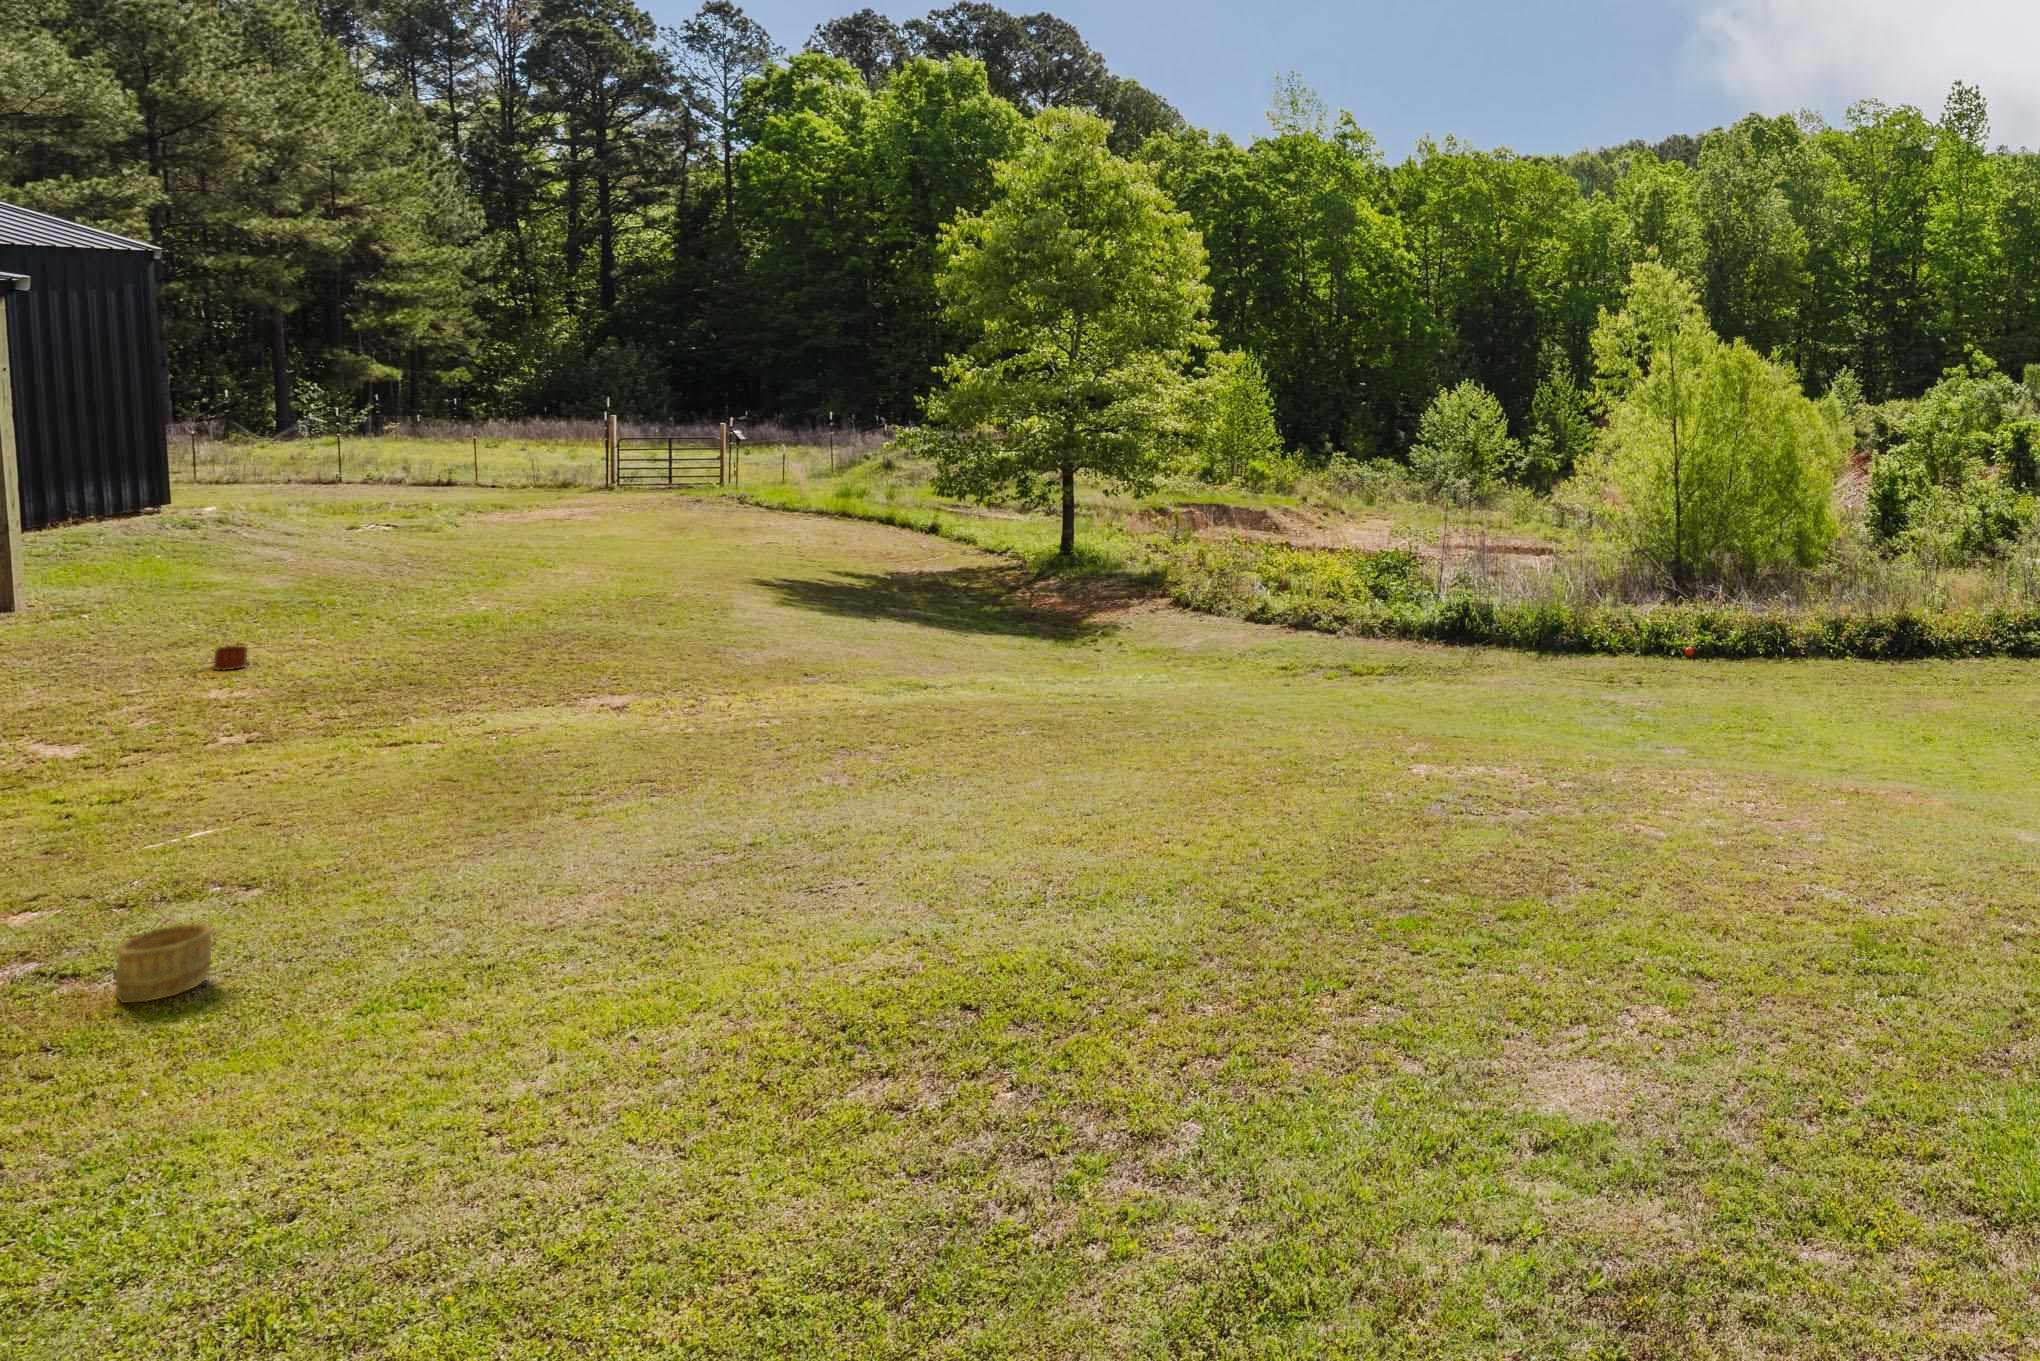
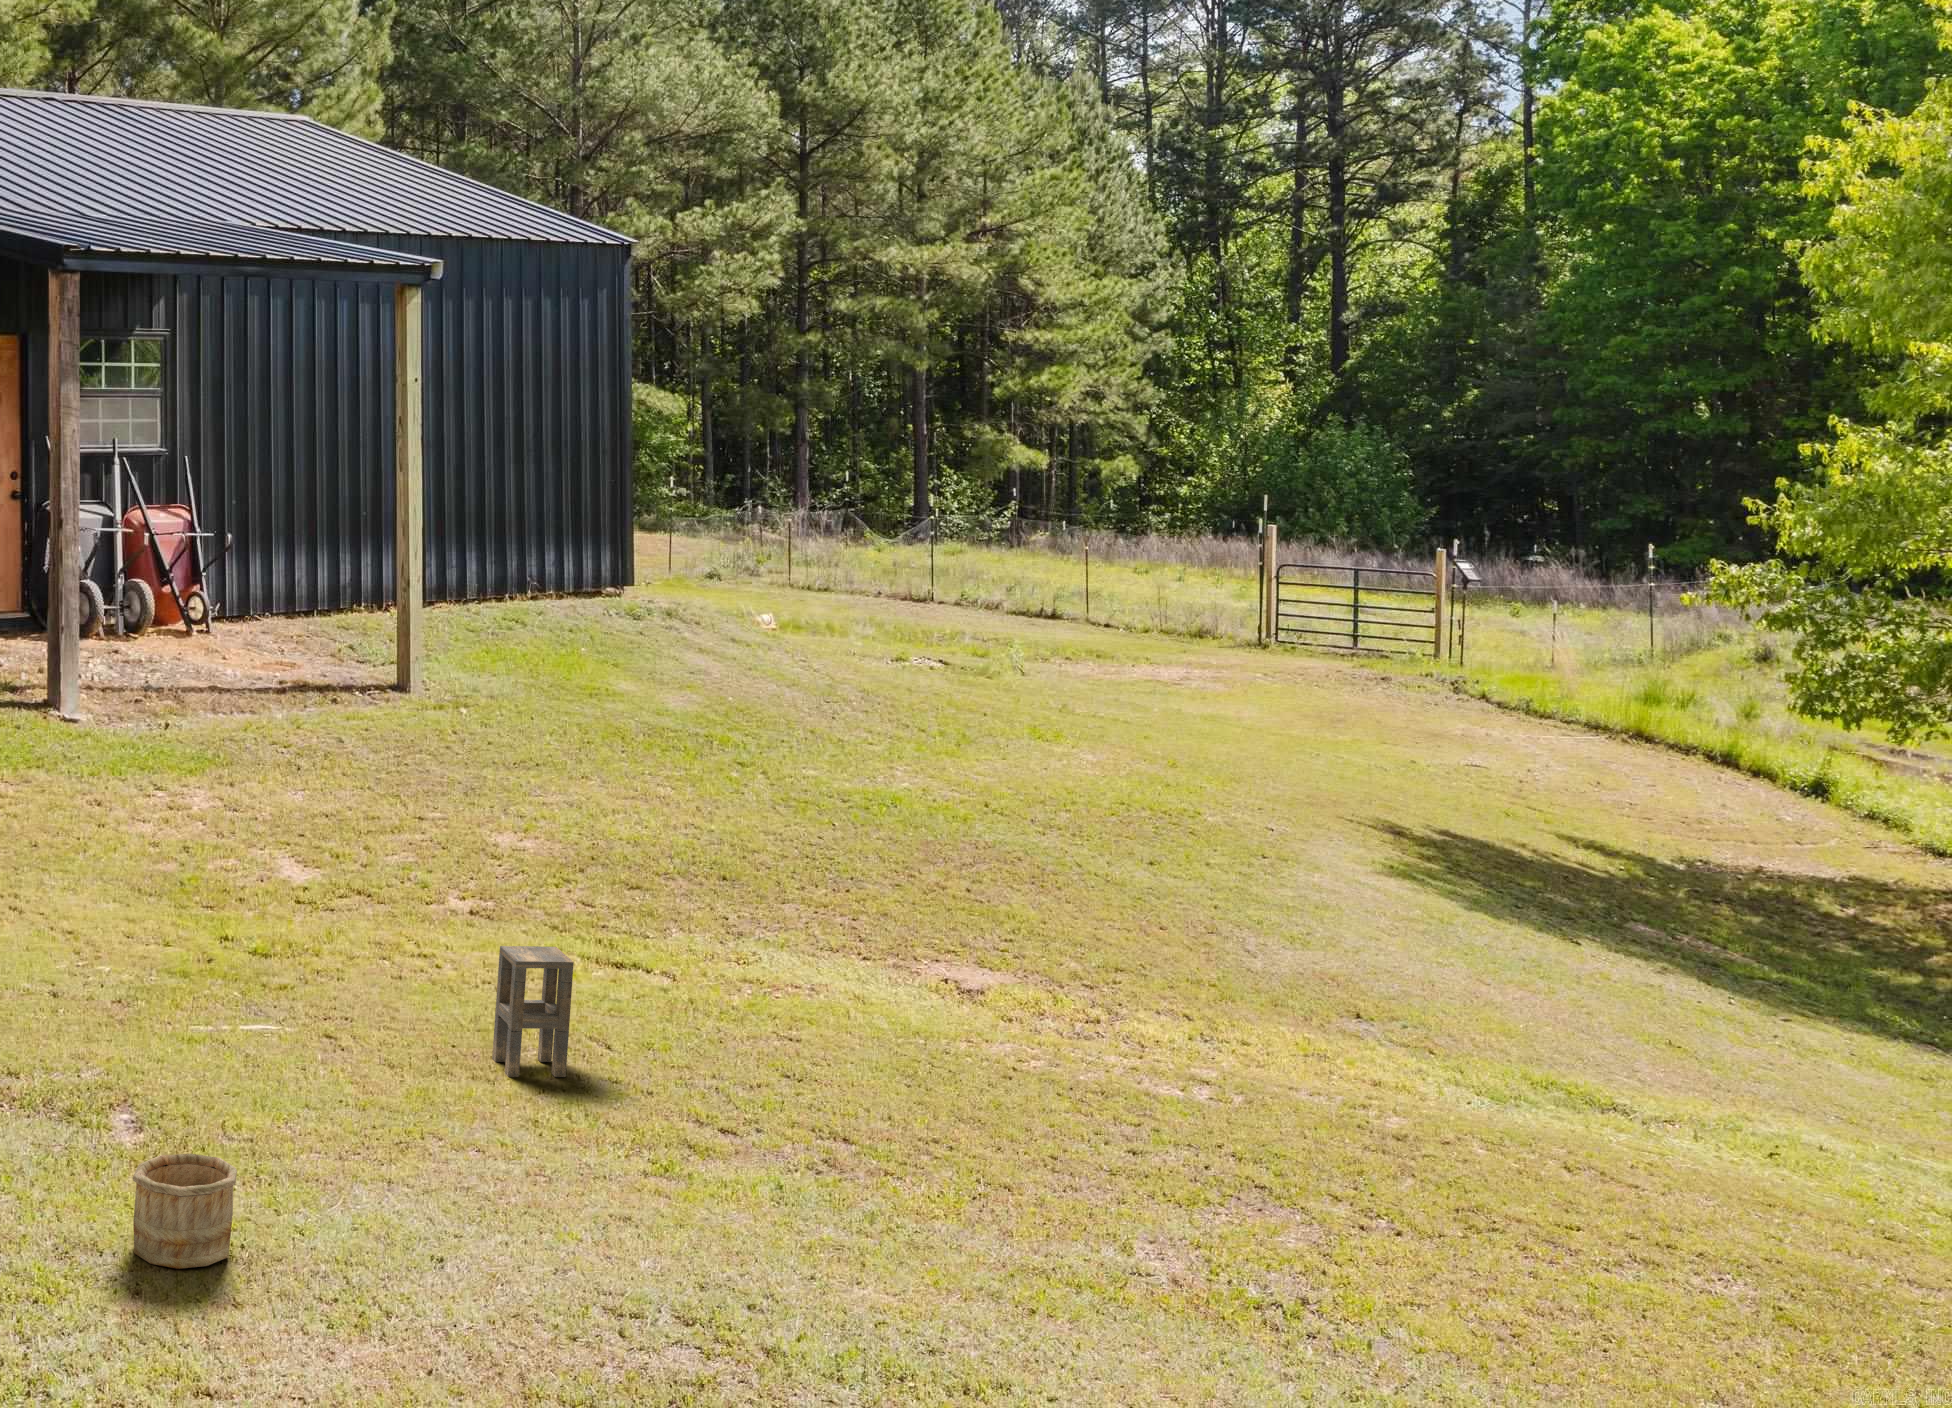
planter: present [213,646,248,670] -> none [611,780,646,815]
side table: none [275,750,352,837] -> present [492,946,574,1077]

